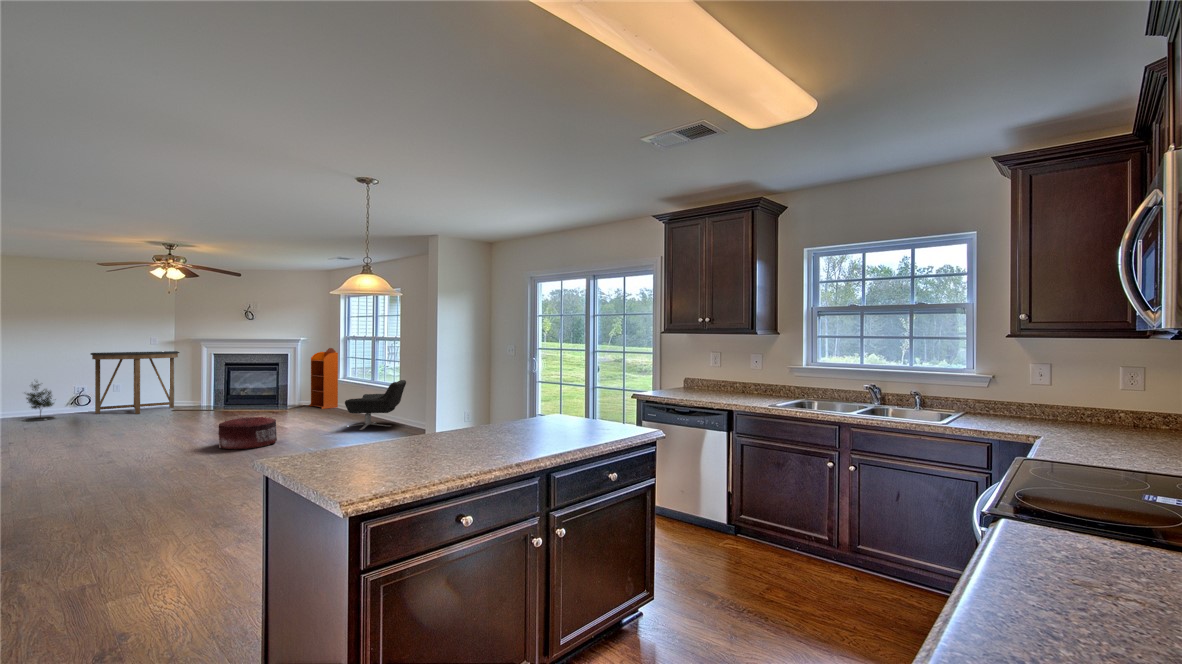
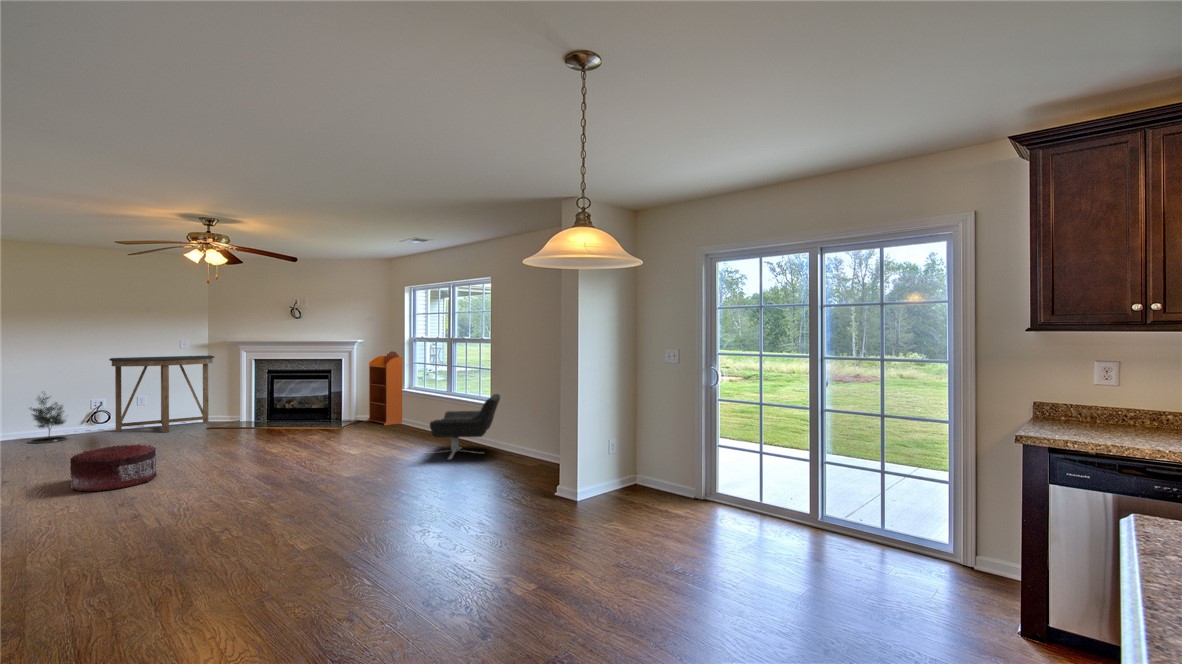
pouf: present [218,417,277,449] -> present [70,444,158,491]

